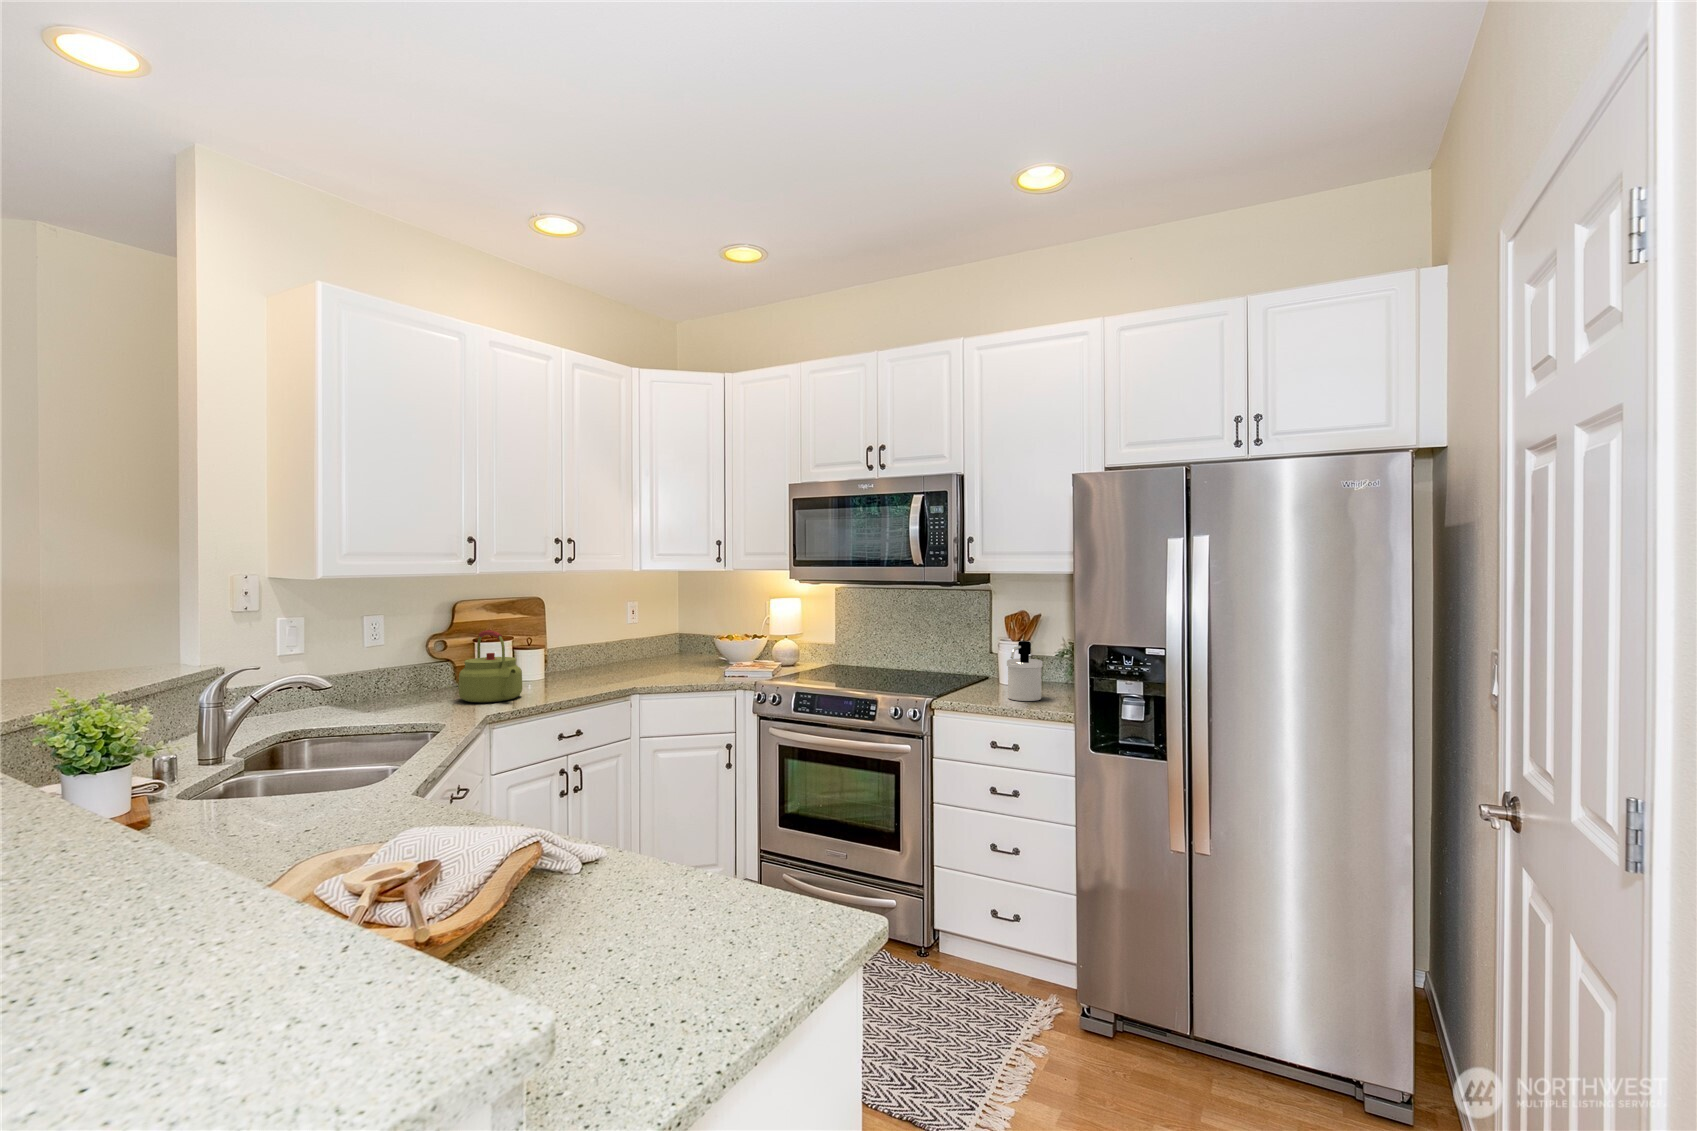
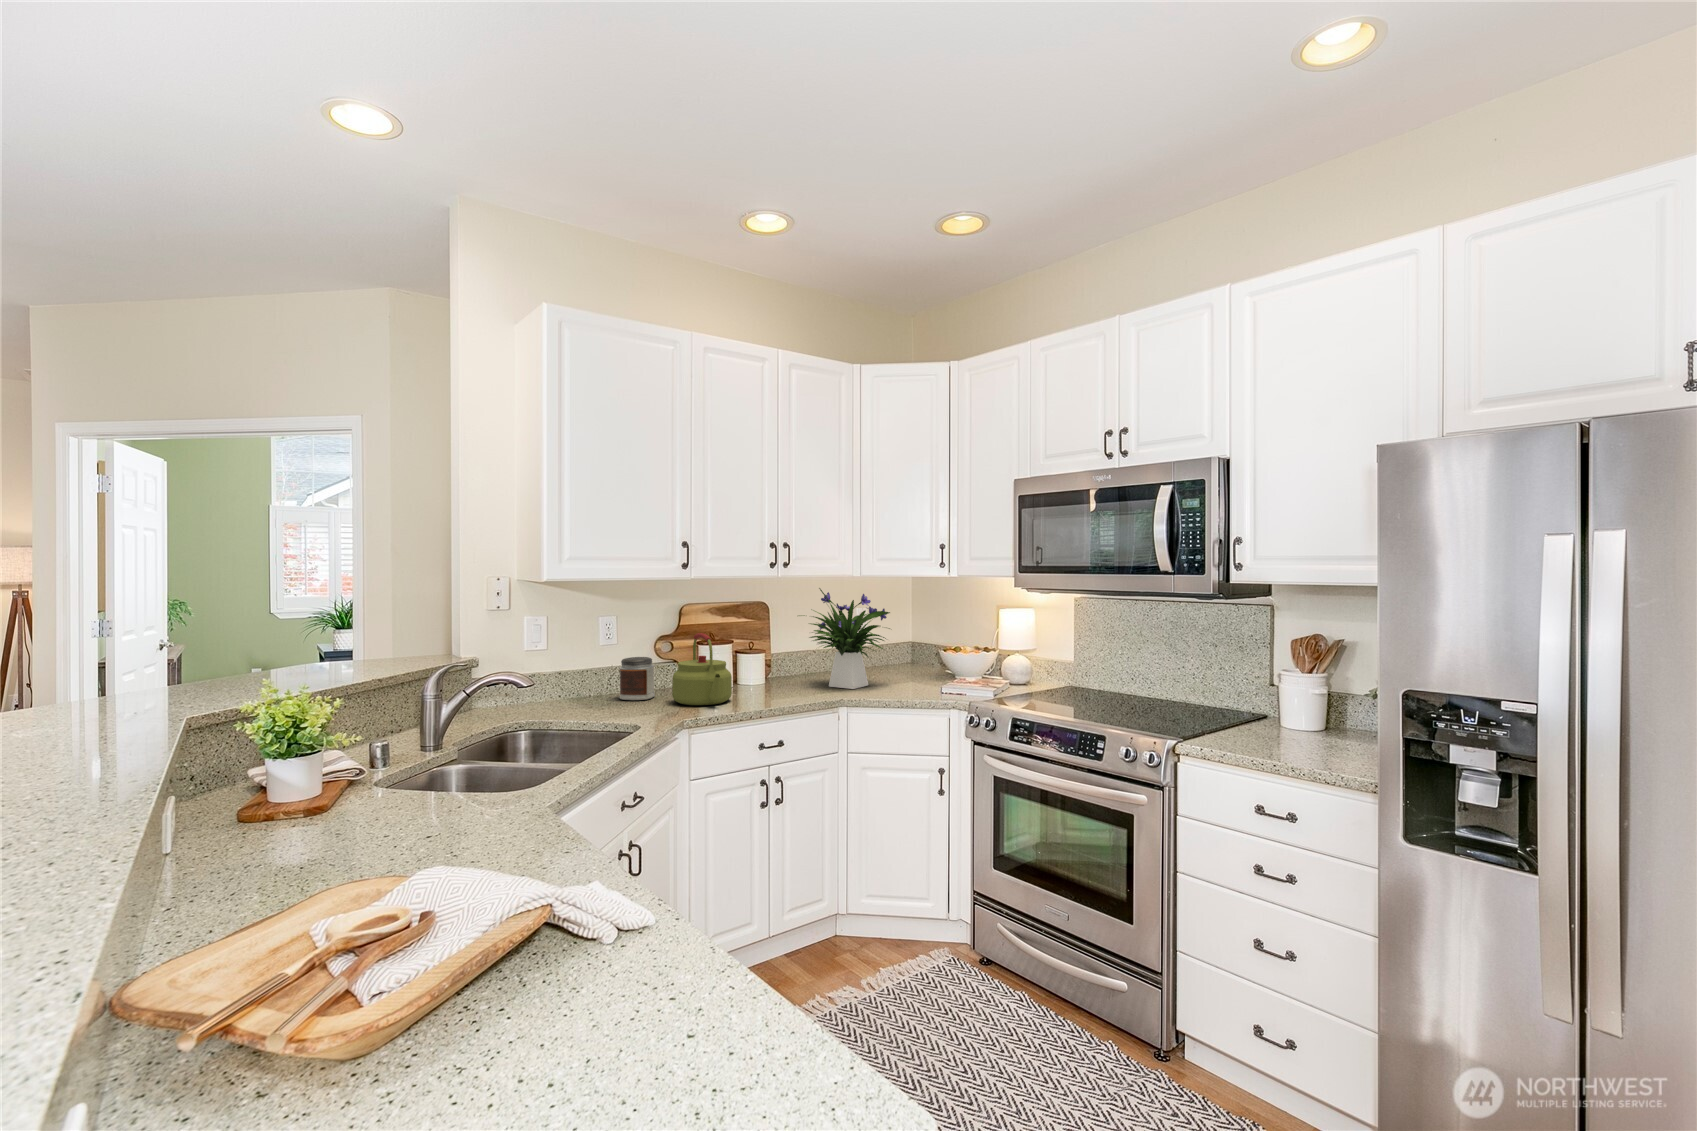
flower arrangement: none [579,583,673,678] -> present [799,588,890,689]
soap dispenser: present [1007,641,1043,701] -> none [1283,675,1337,756]
jar: none [394,658,434,703] -> present [619,657,655,700]

